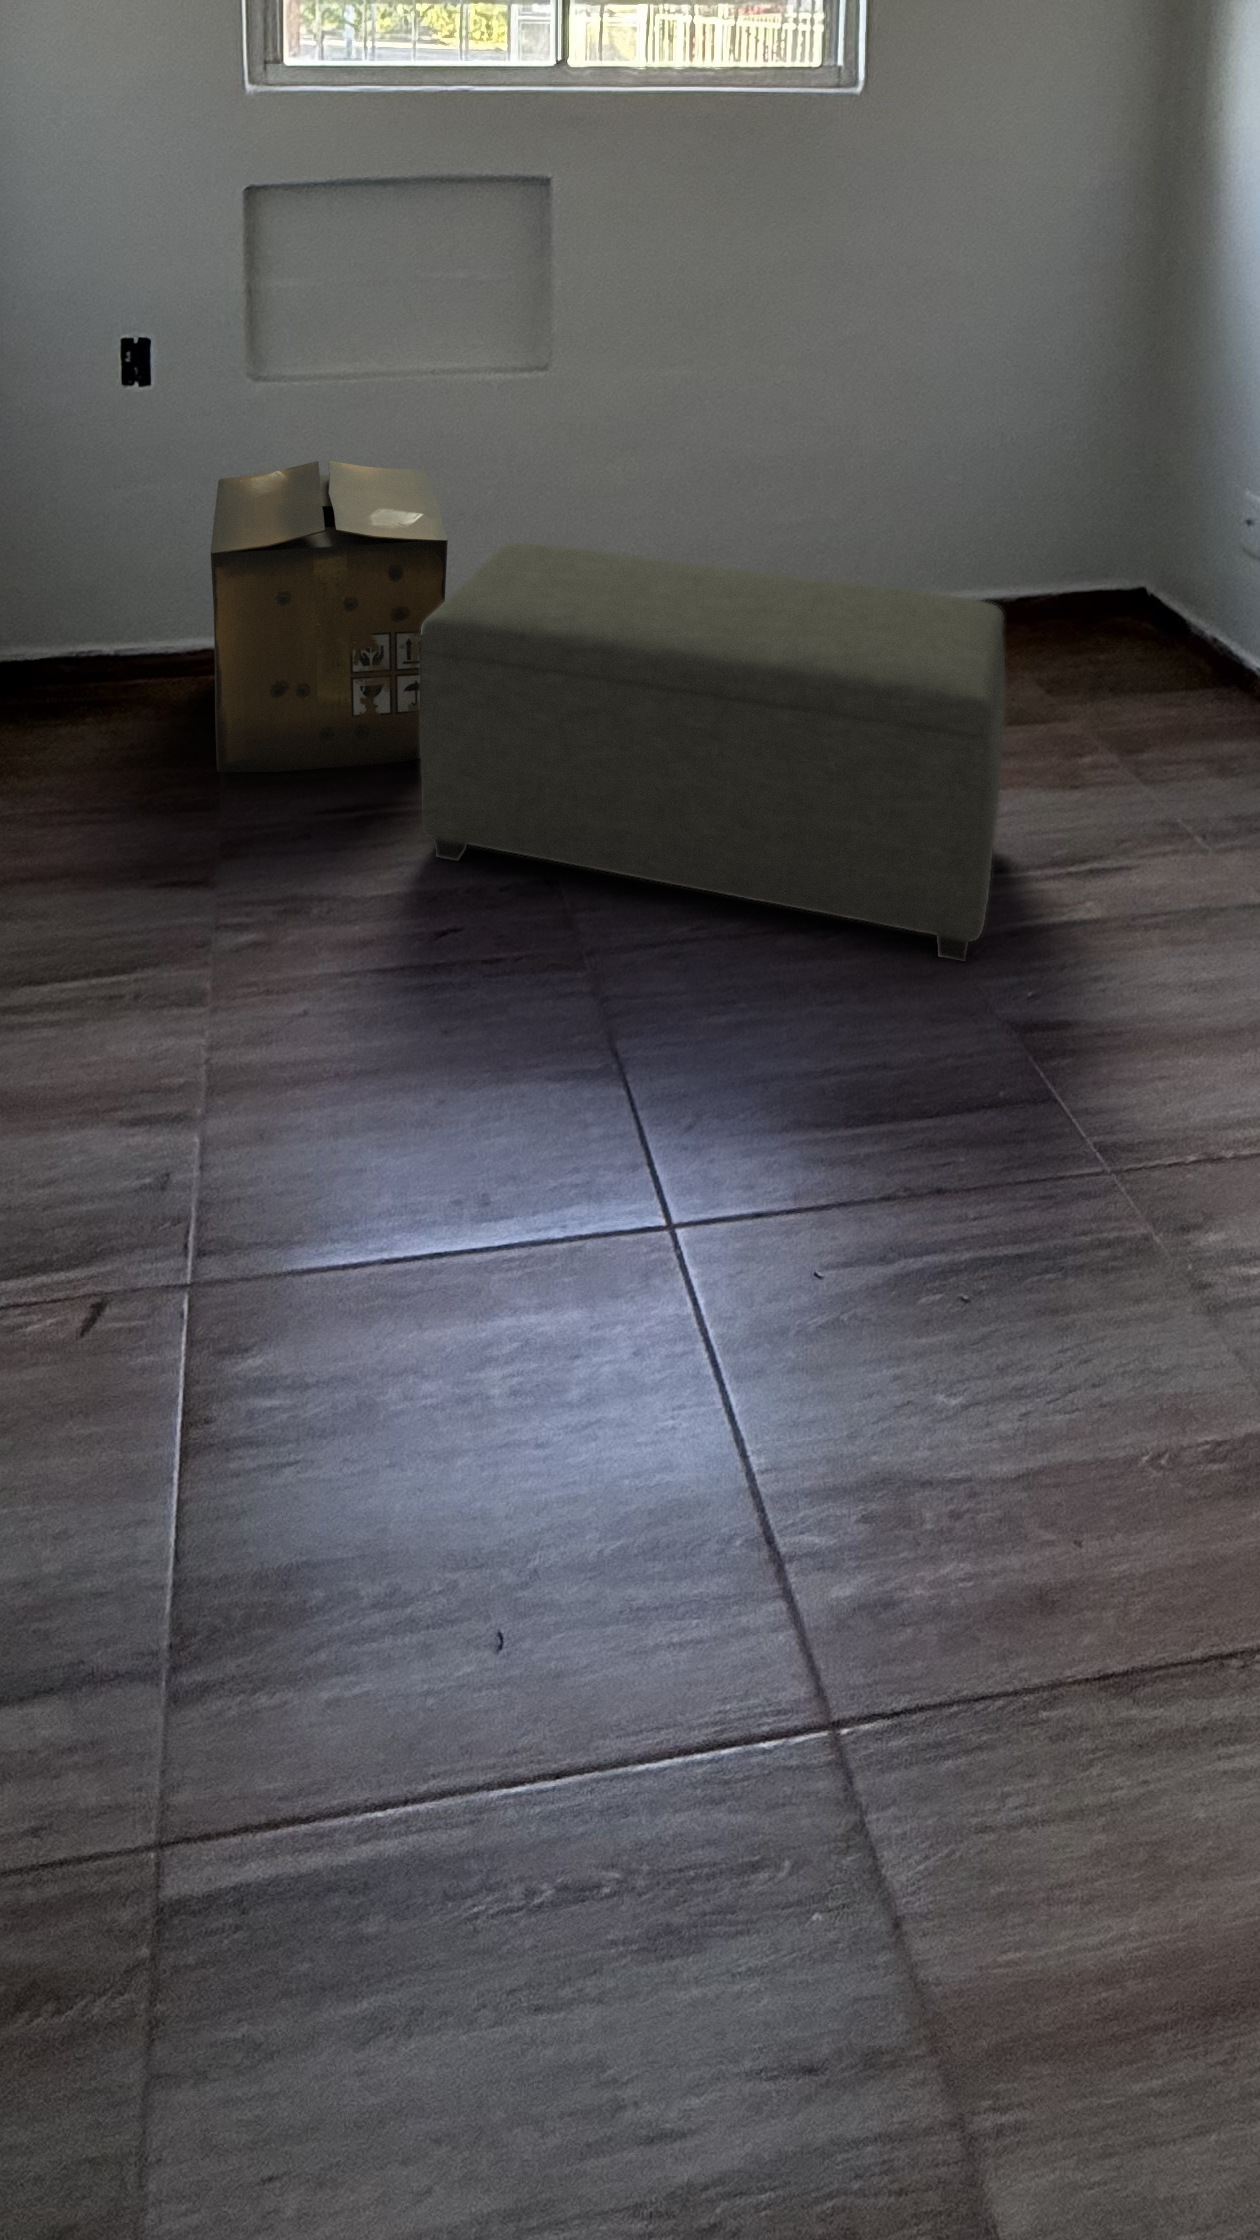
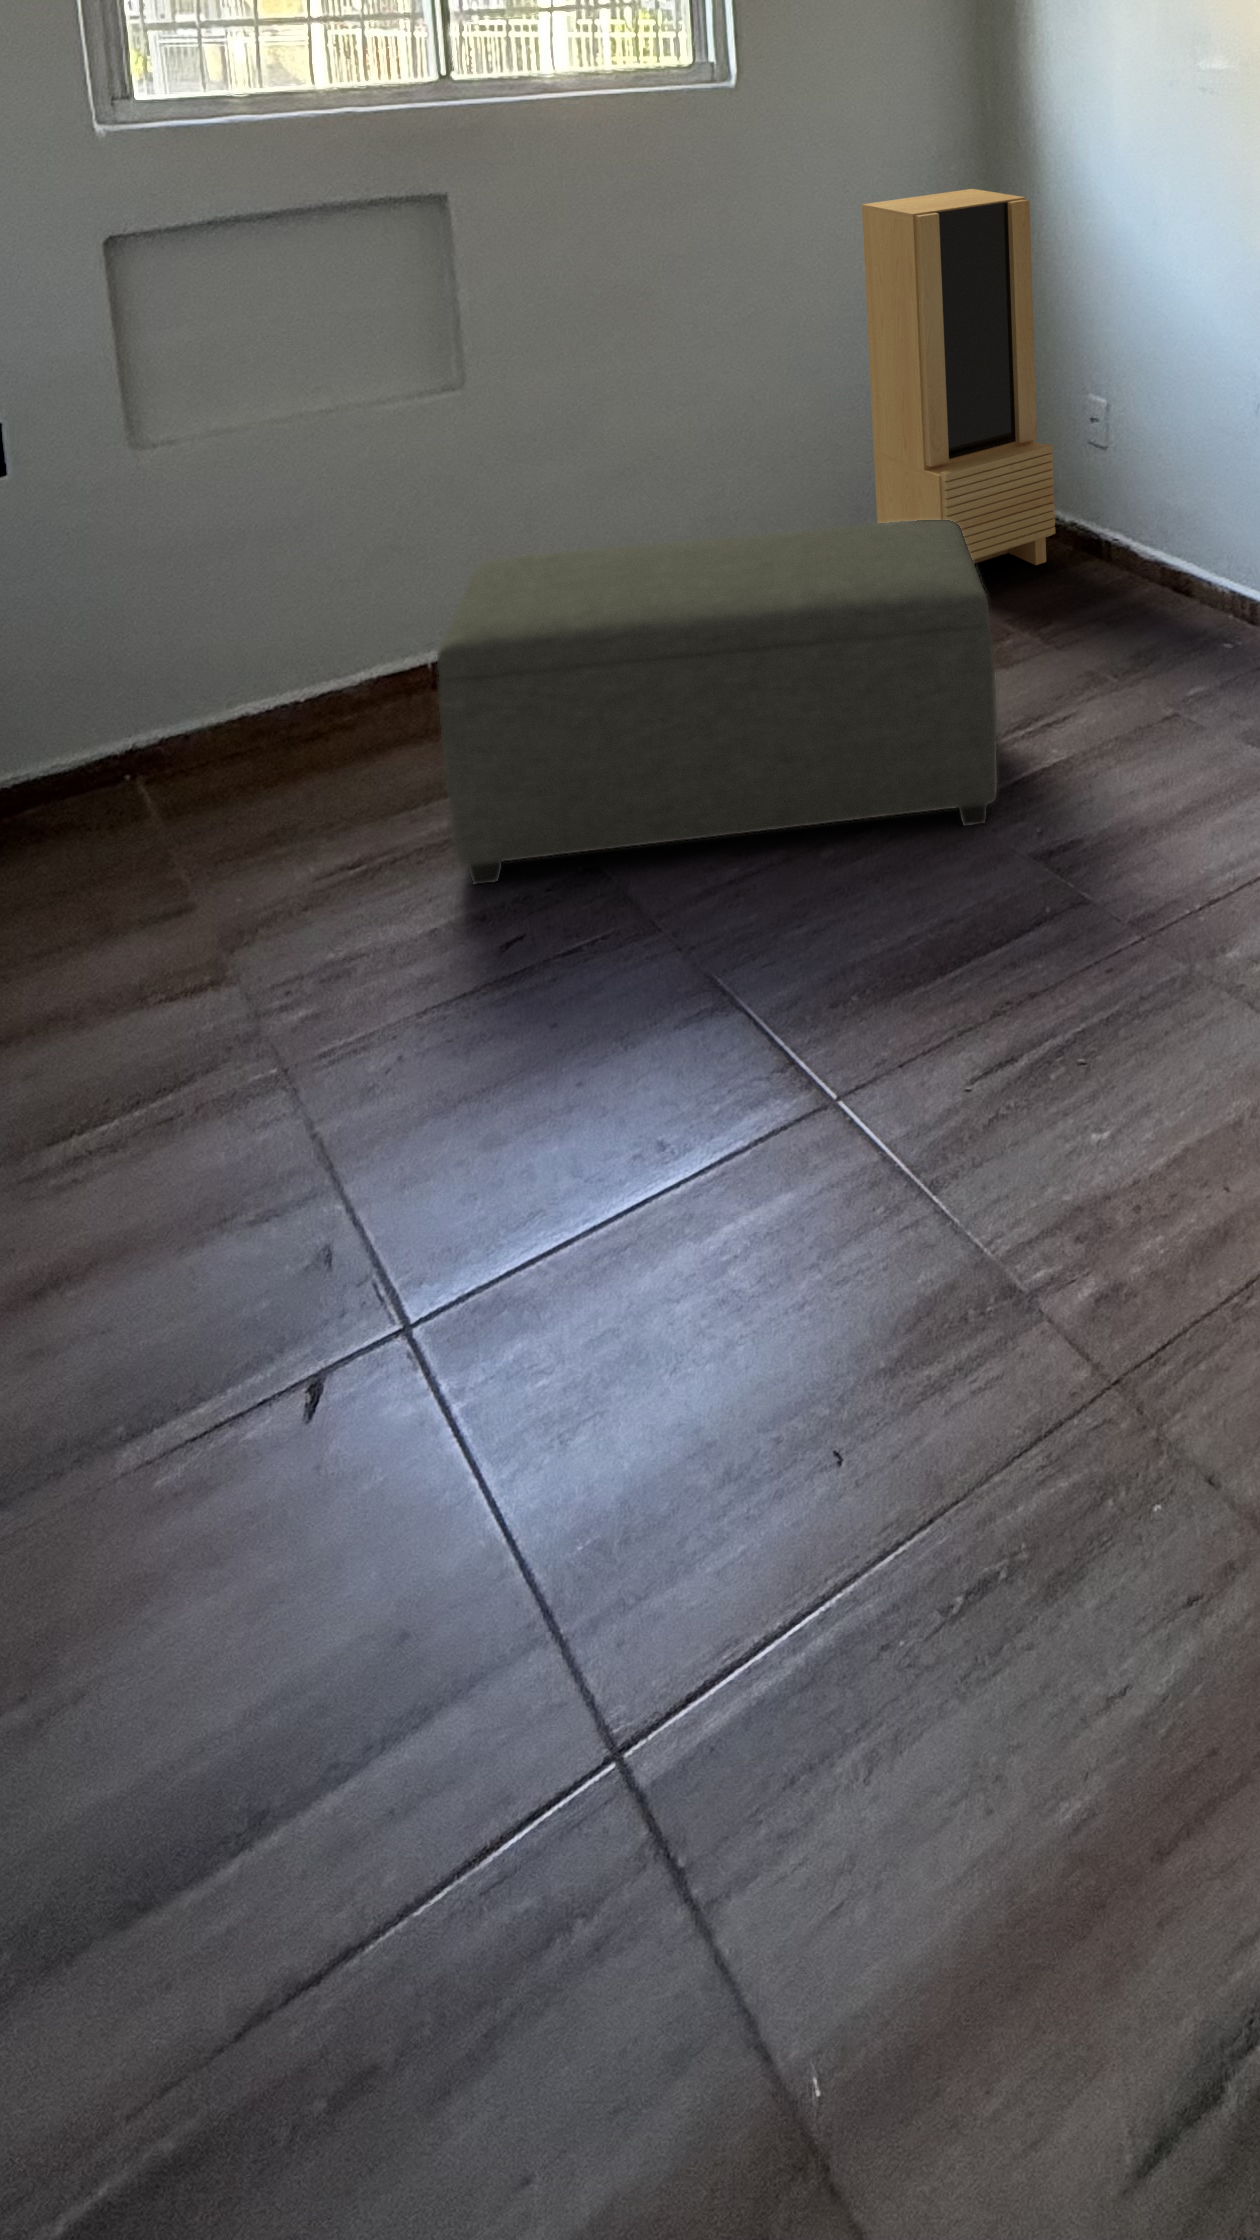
storage cabinet: none [971,231,1188,683] -> present [862,189,1055,565]
cardboard box: present [210,461,448,772] -> none [107,513,438,878]

